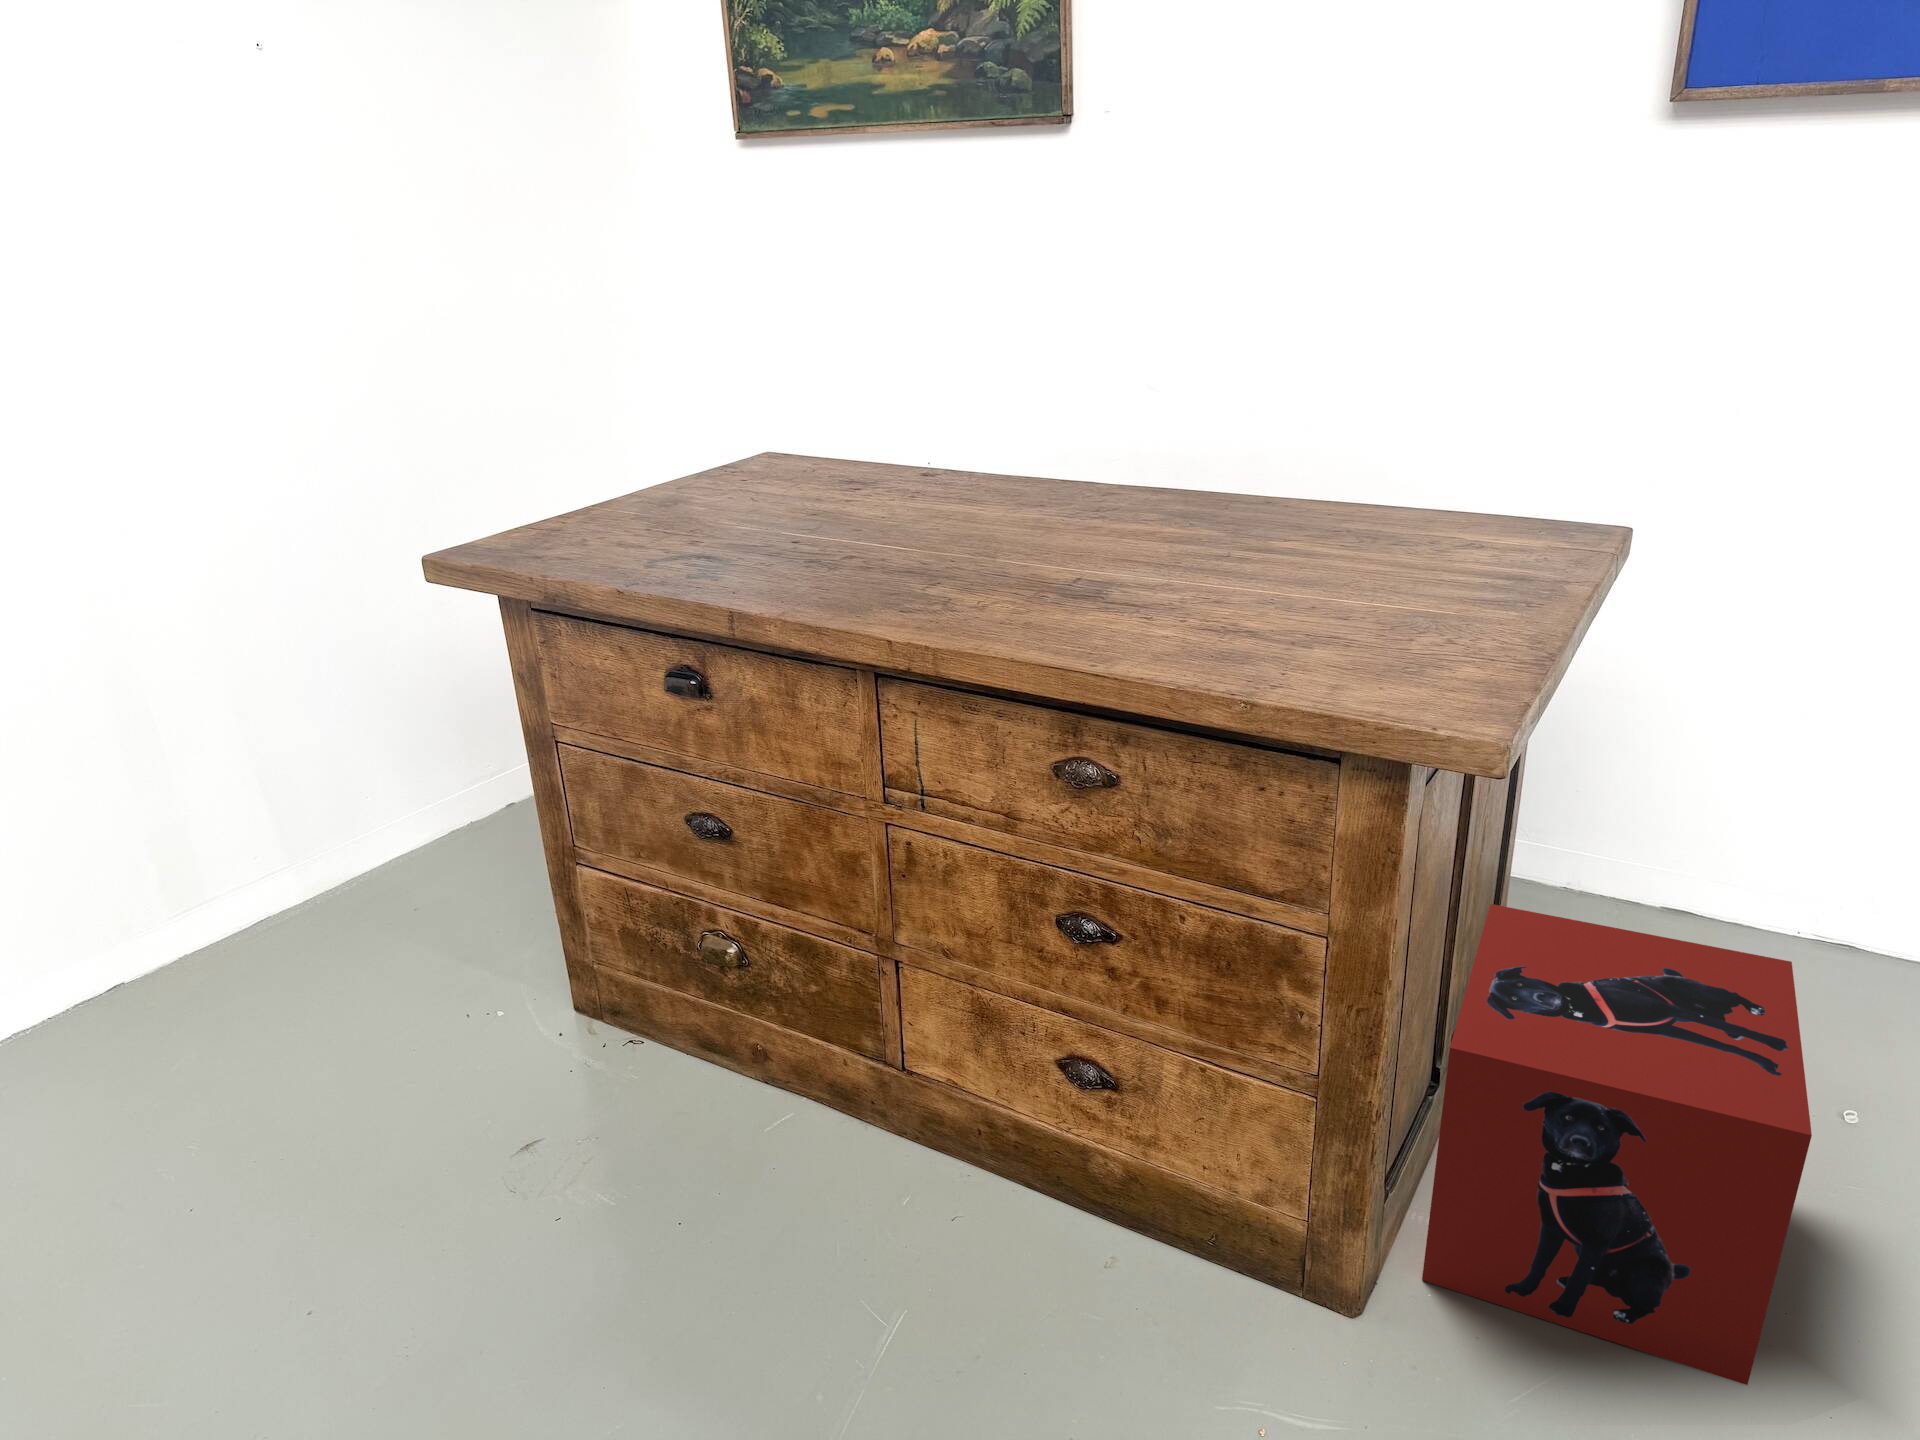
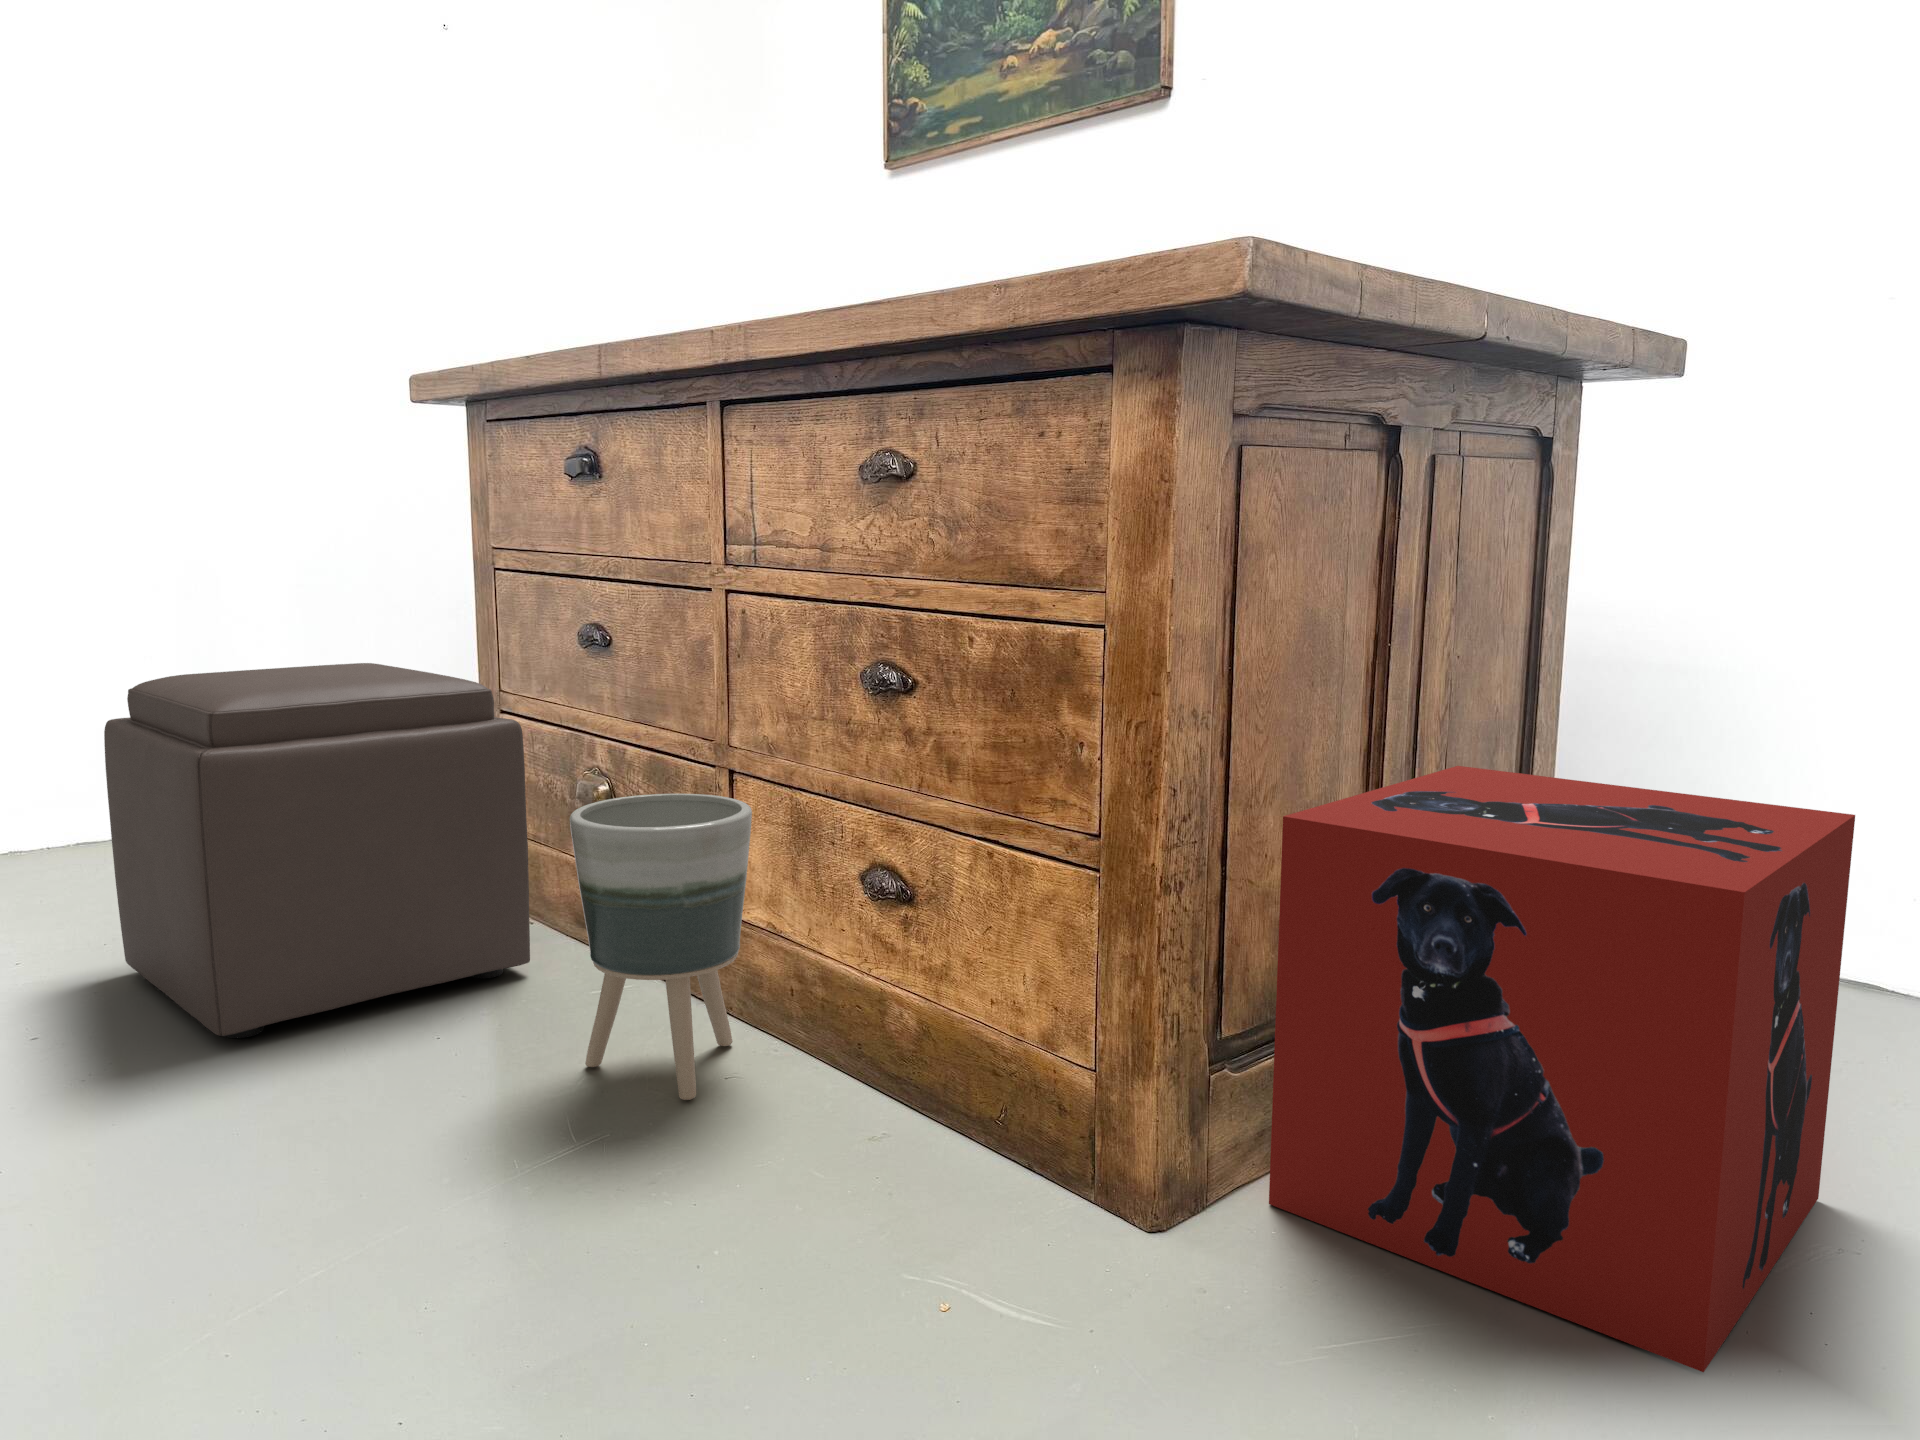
ottoman: none [262,856,699,1281] -> present [104,663,530,1038]
planter: none [818,1002,968,1263] -> present [570,794,752,1100]

